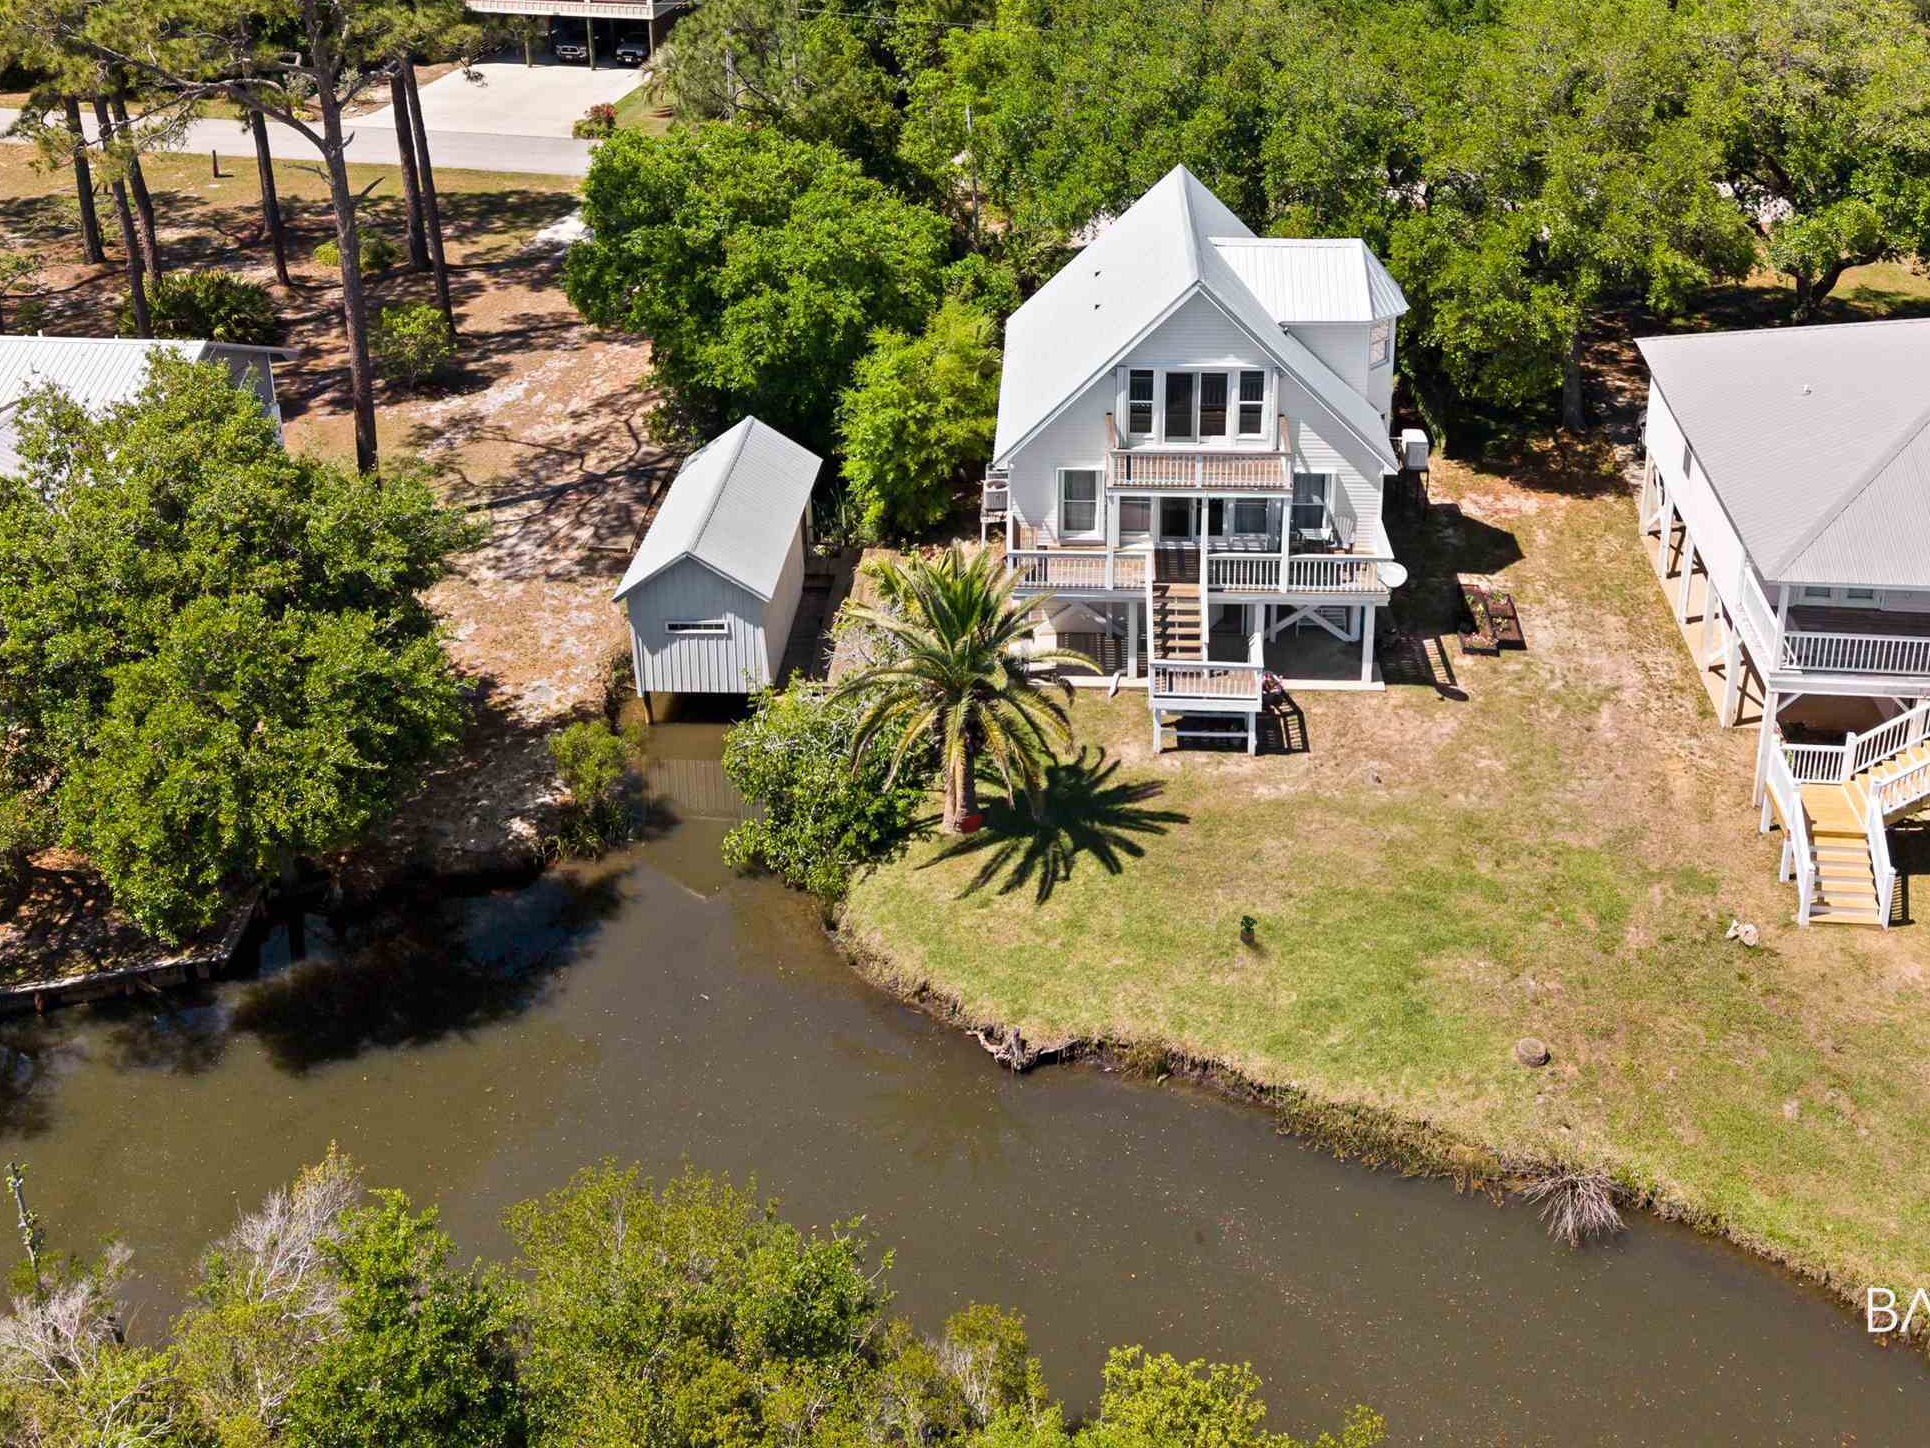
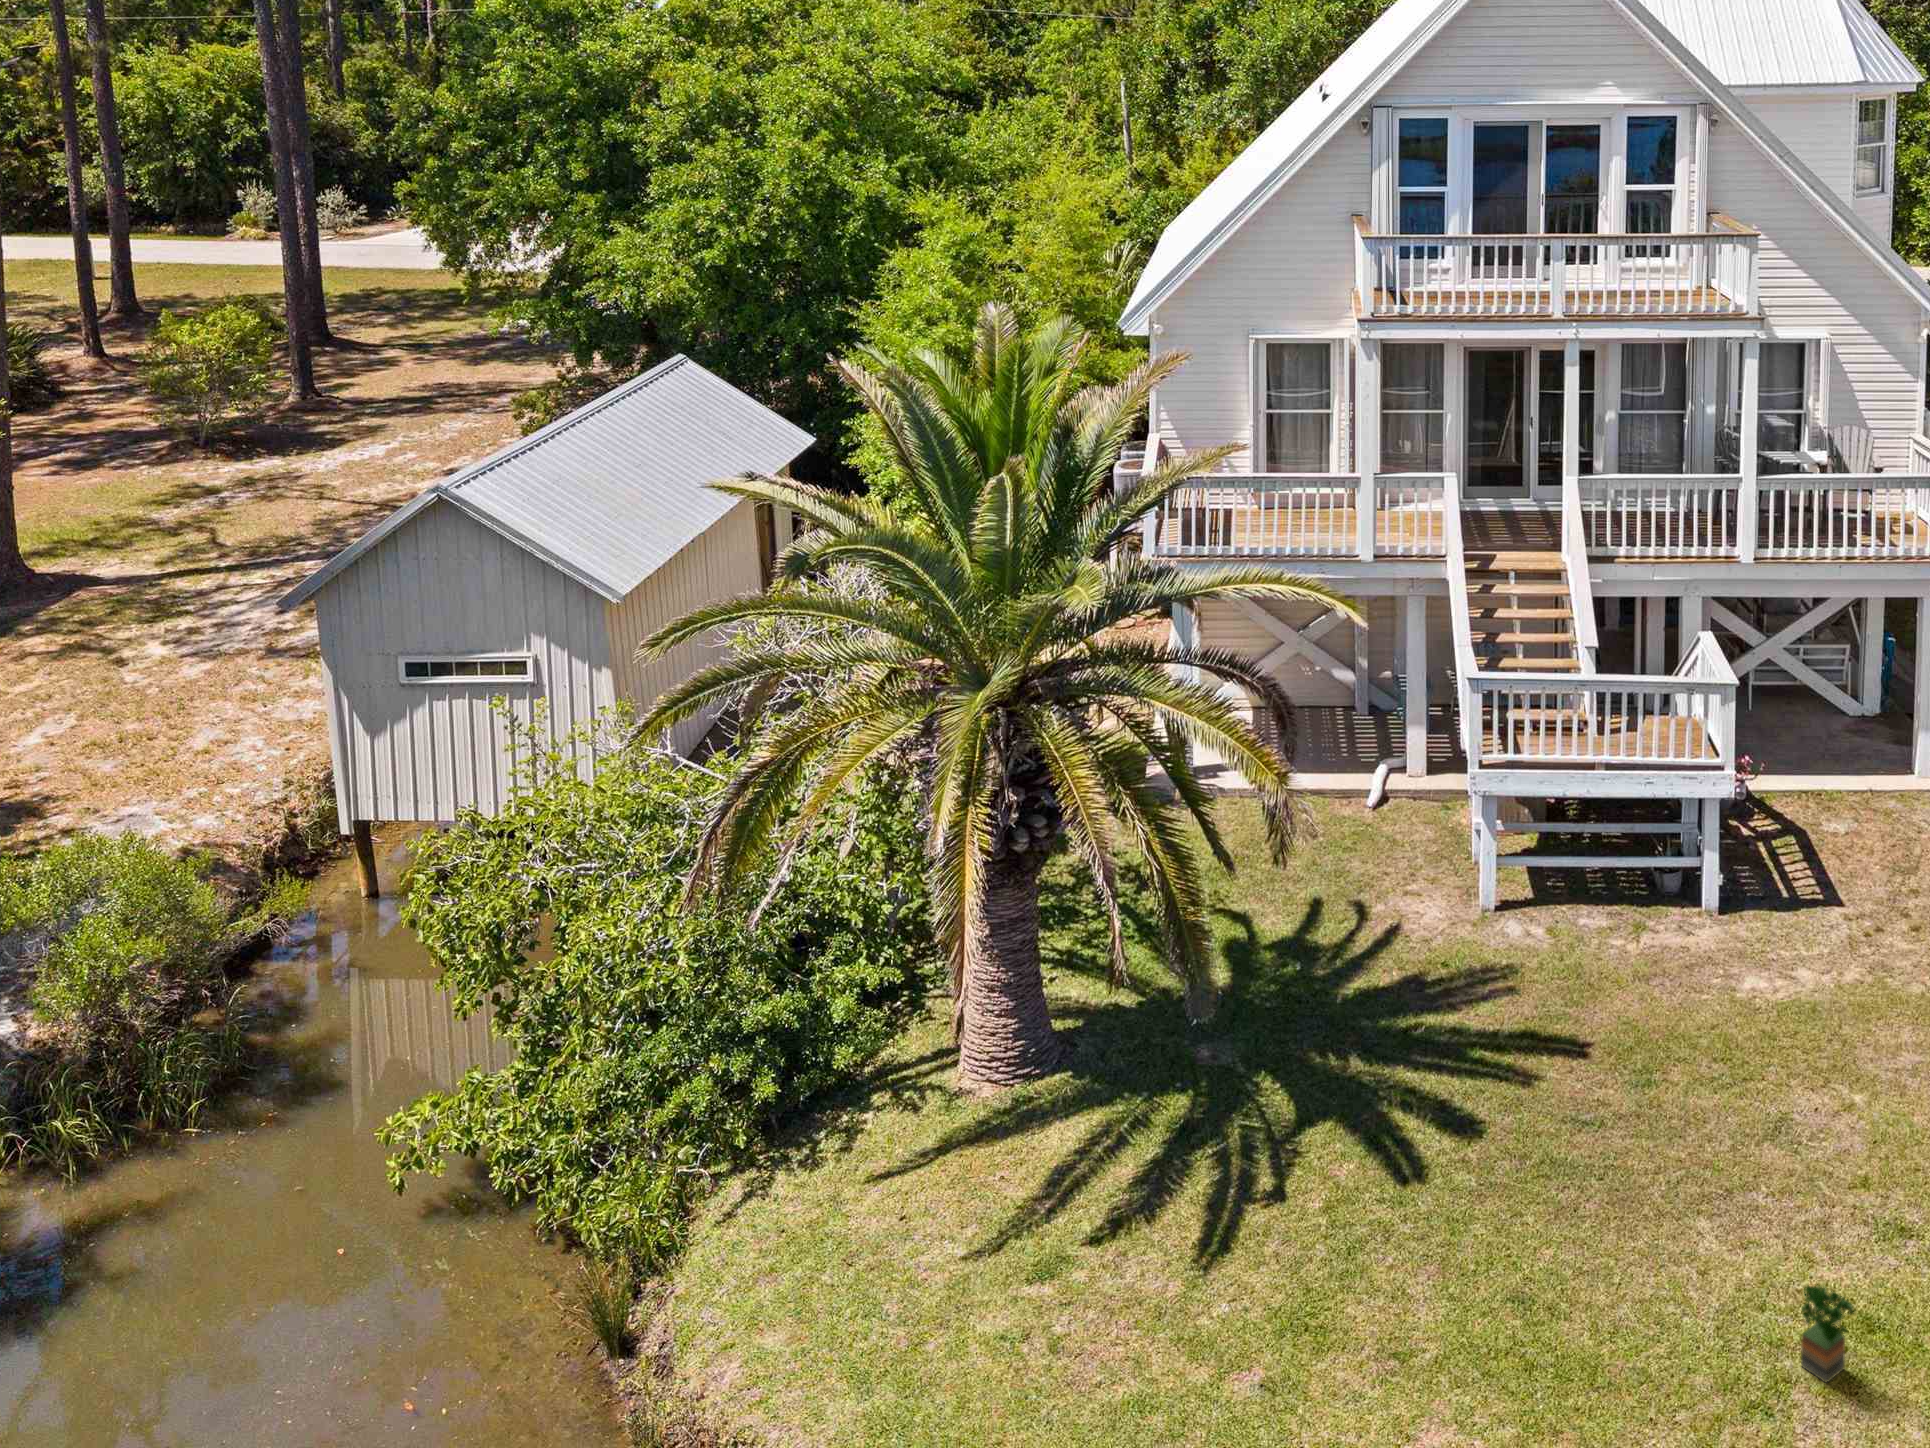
chair: present [958,815,983,849] -> none [988,1024,1056,1138]

